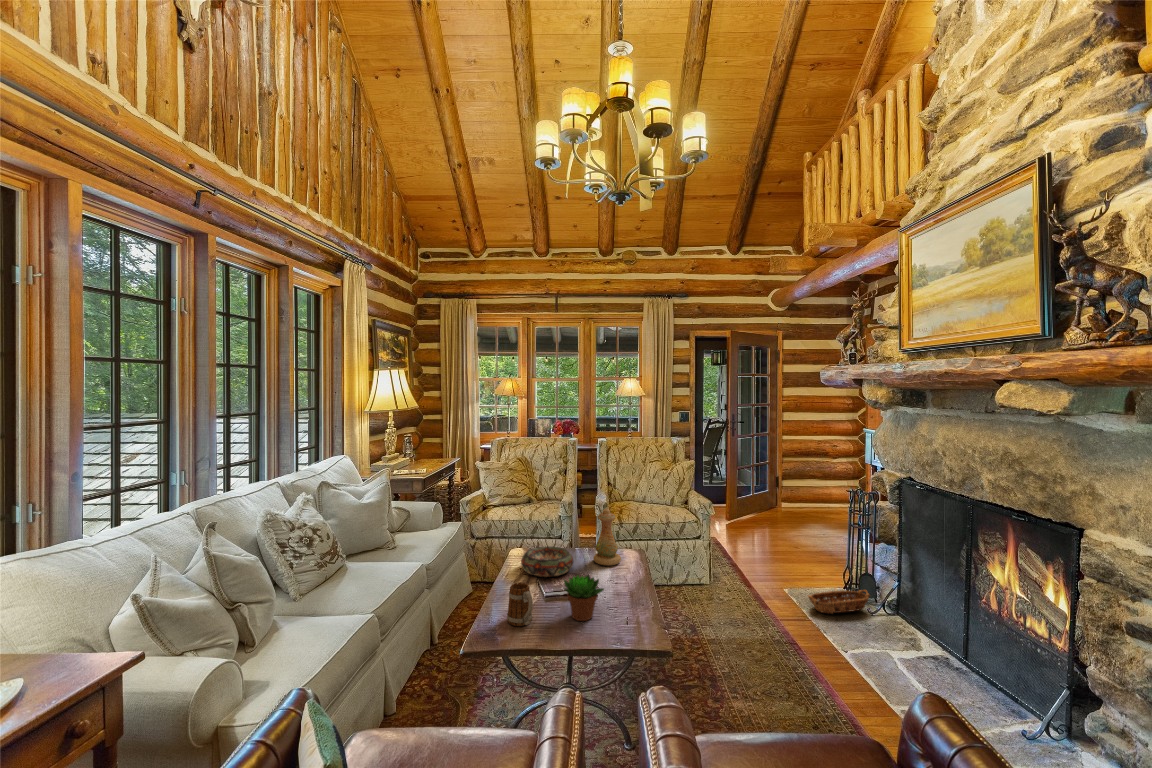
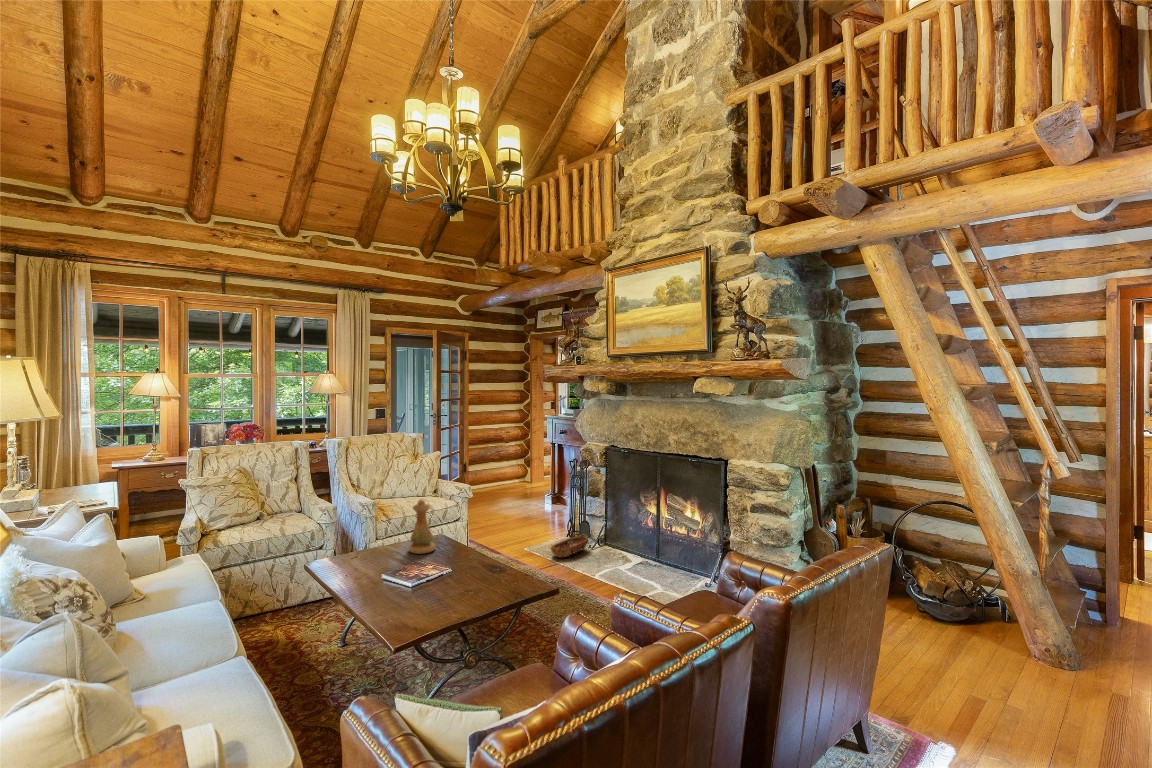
decorative bowl: present [521,547,573,577] -> none [345,546,402,577]
succulent plant: present [564,575,604,621] -> none [435,555,473,596]
mug: present [507,583,533,626] -> none [391,575,426,617]

